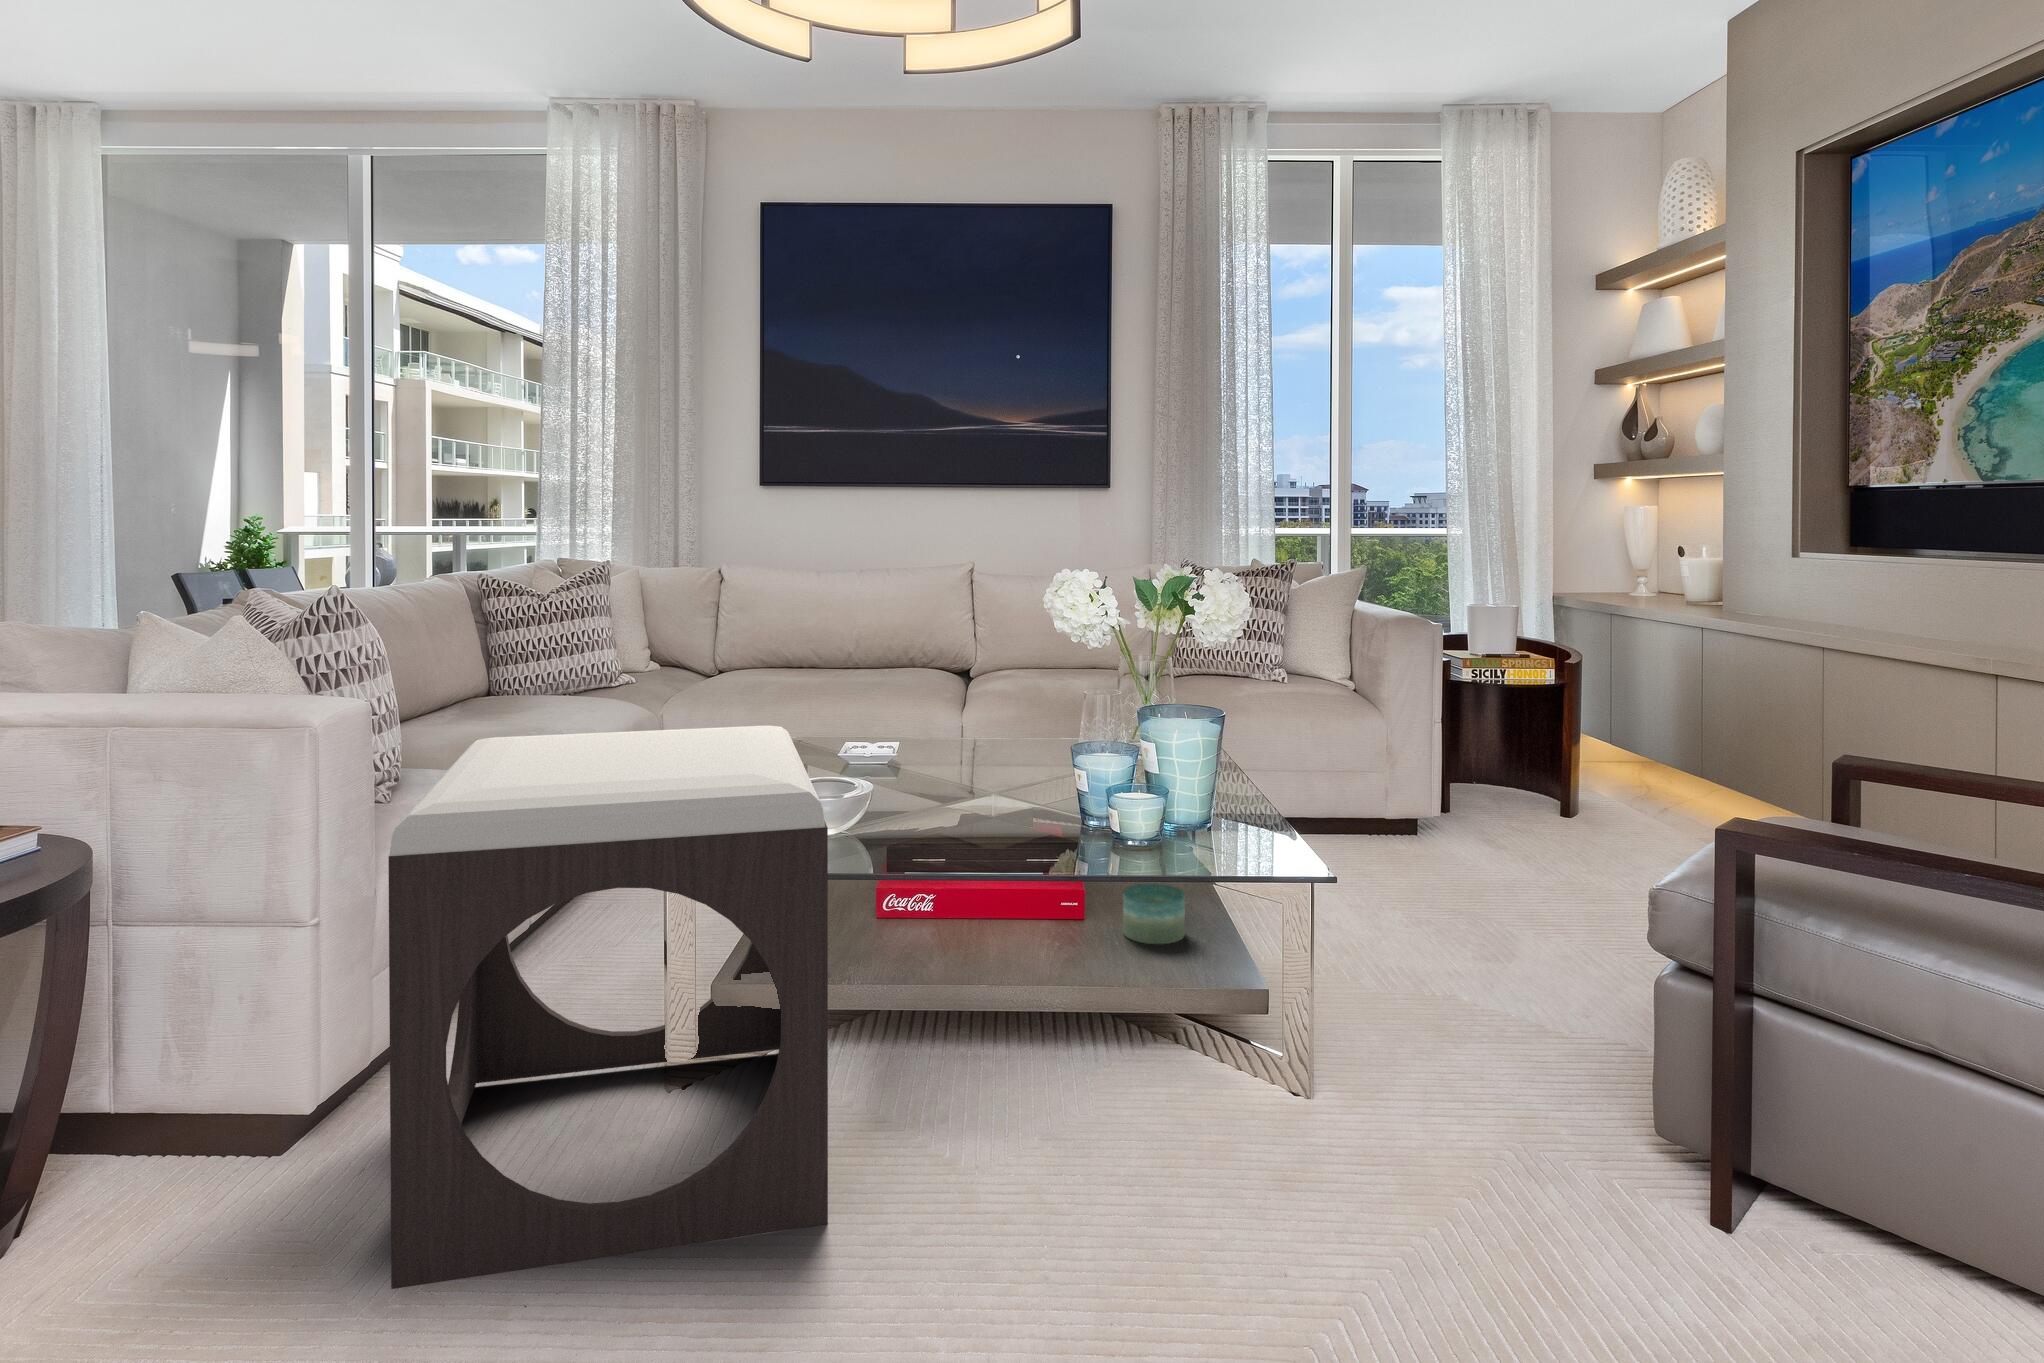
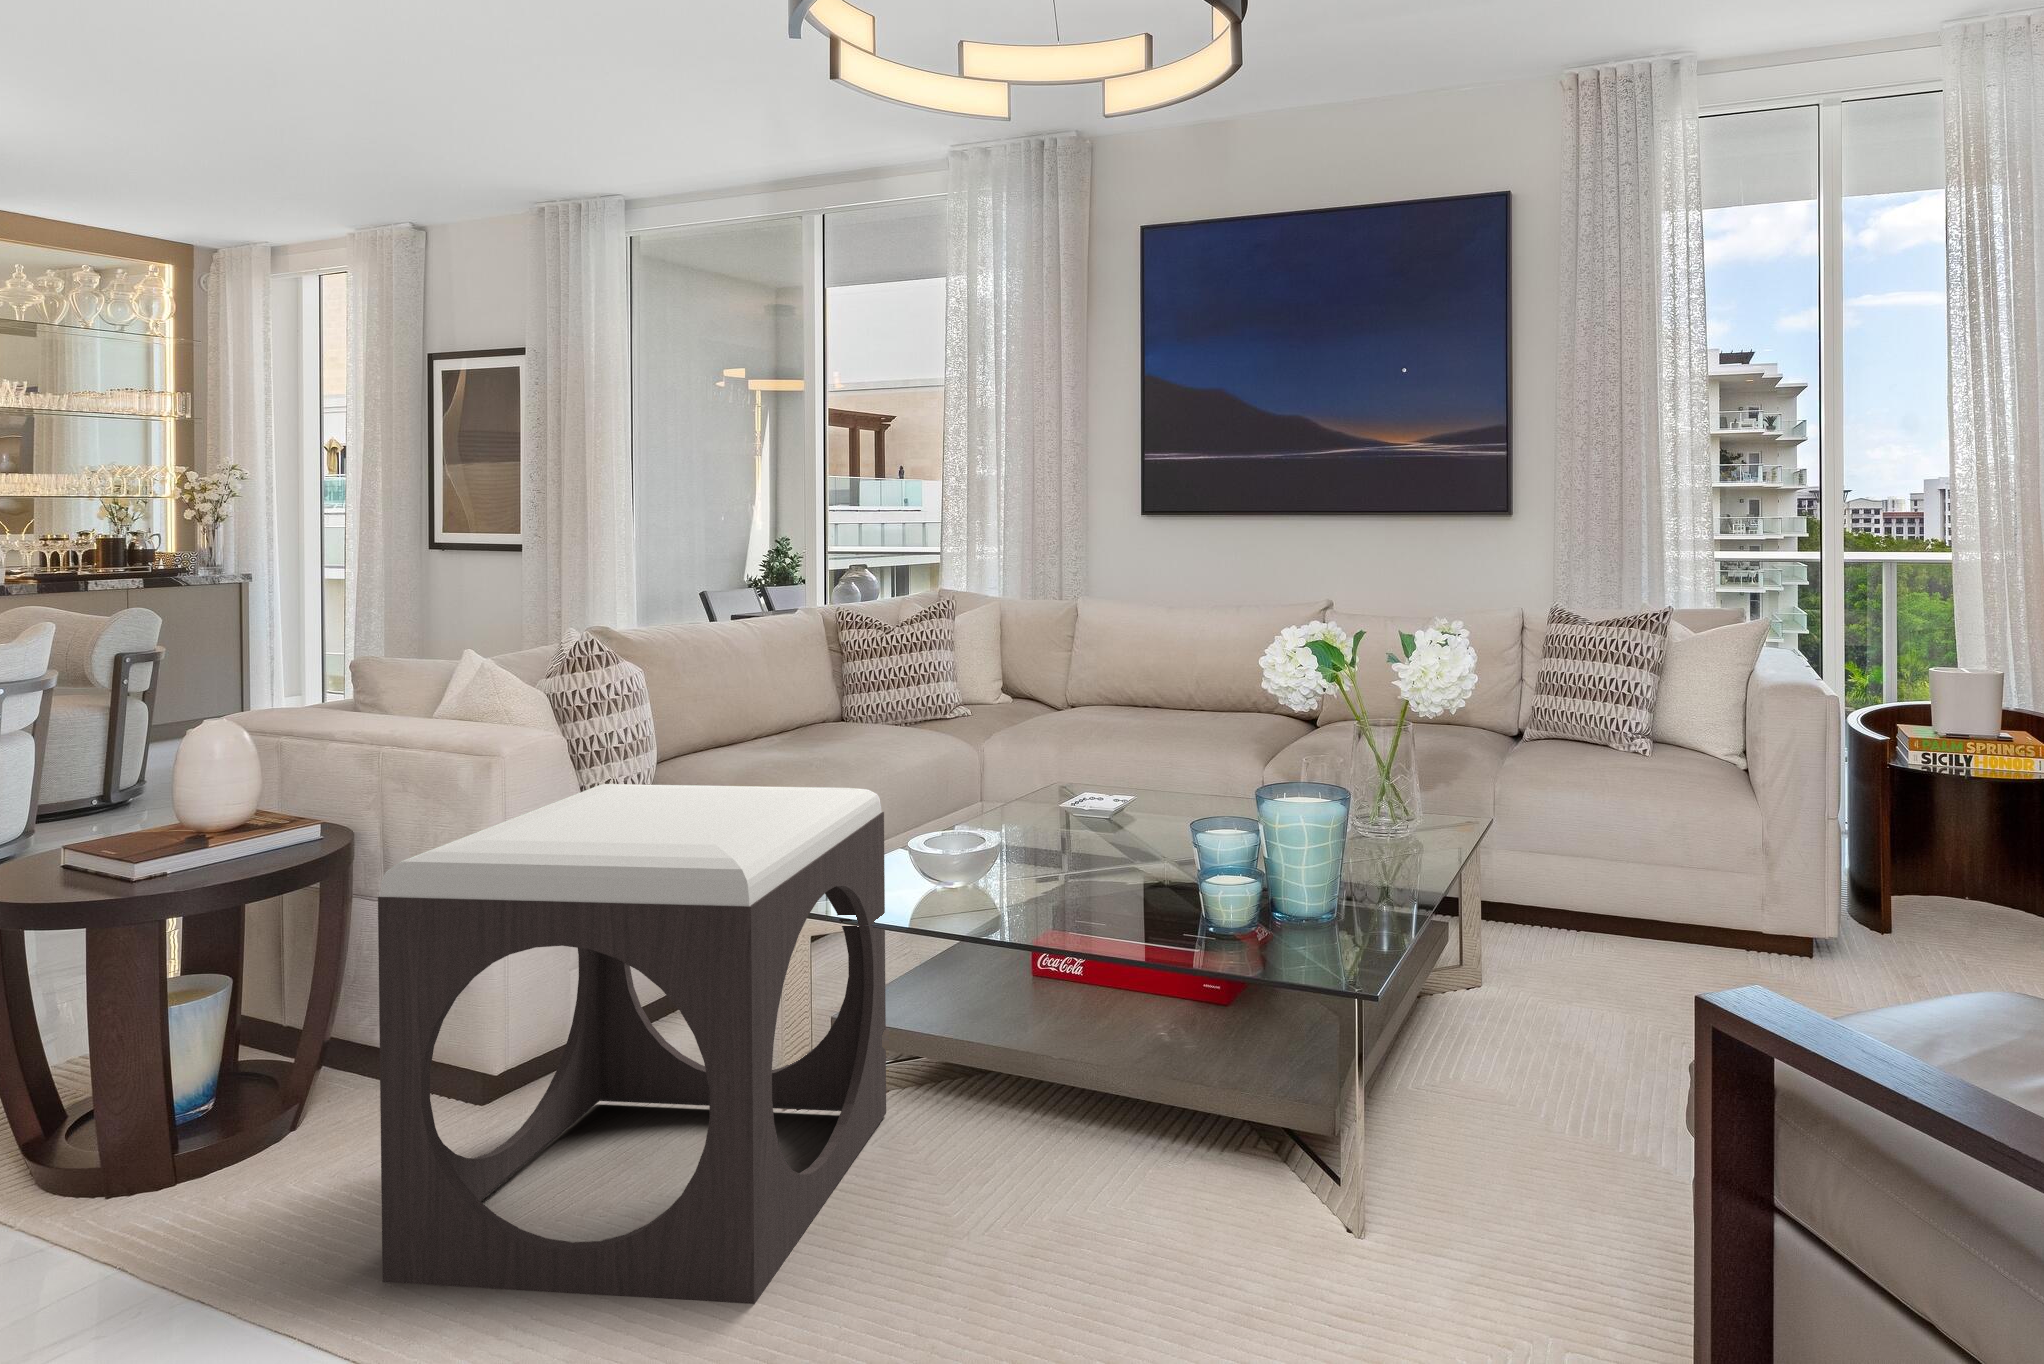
candle: present [1123,884,1185,944] -> none [1243,988,1312,1061]

